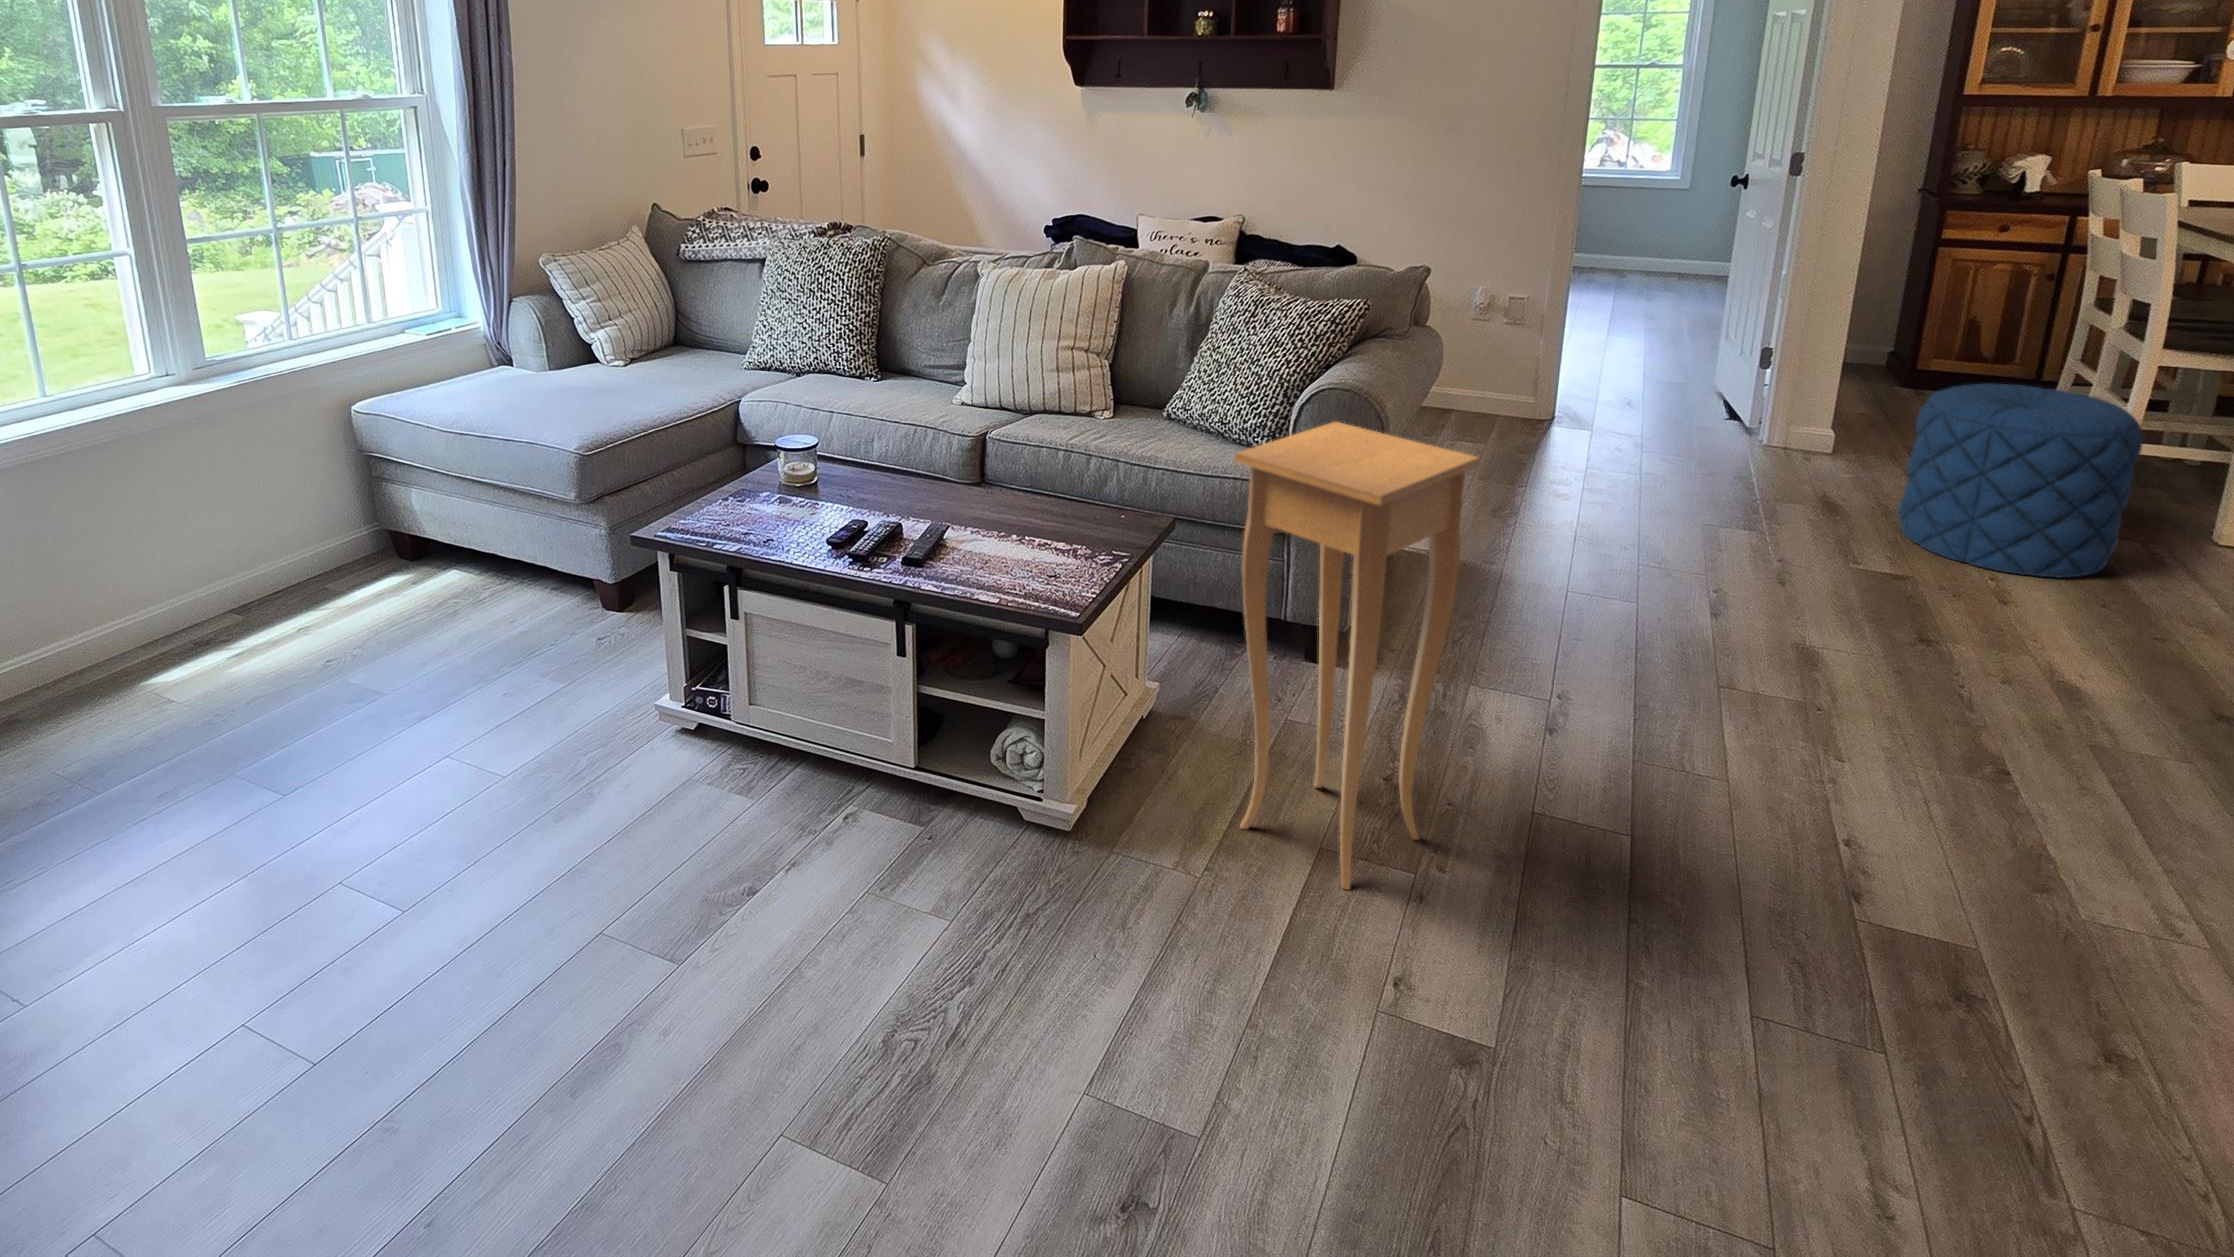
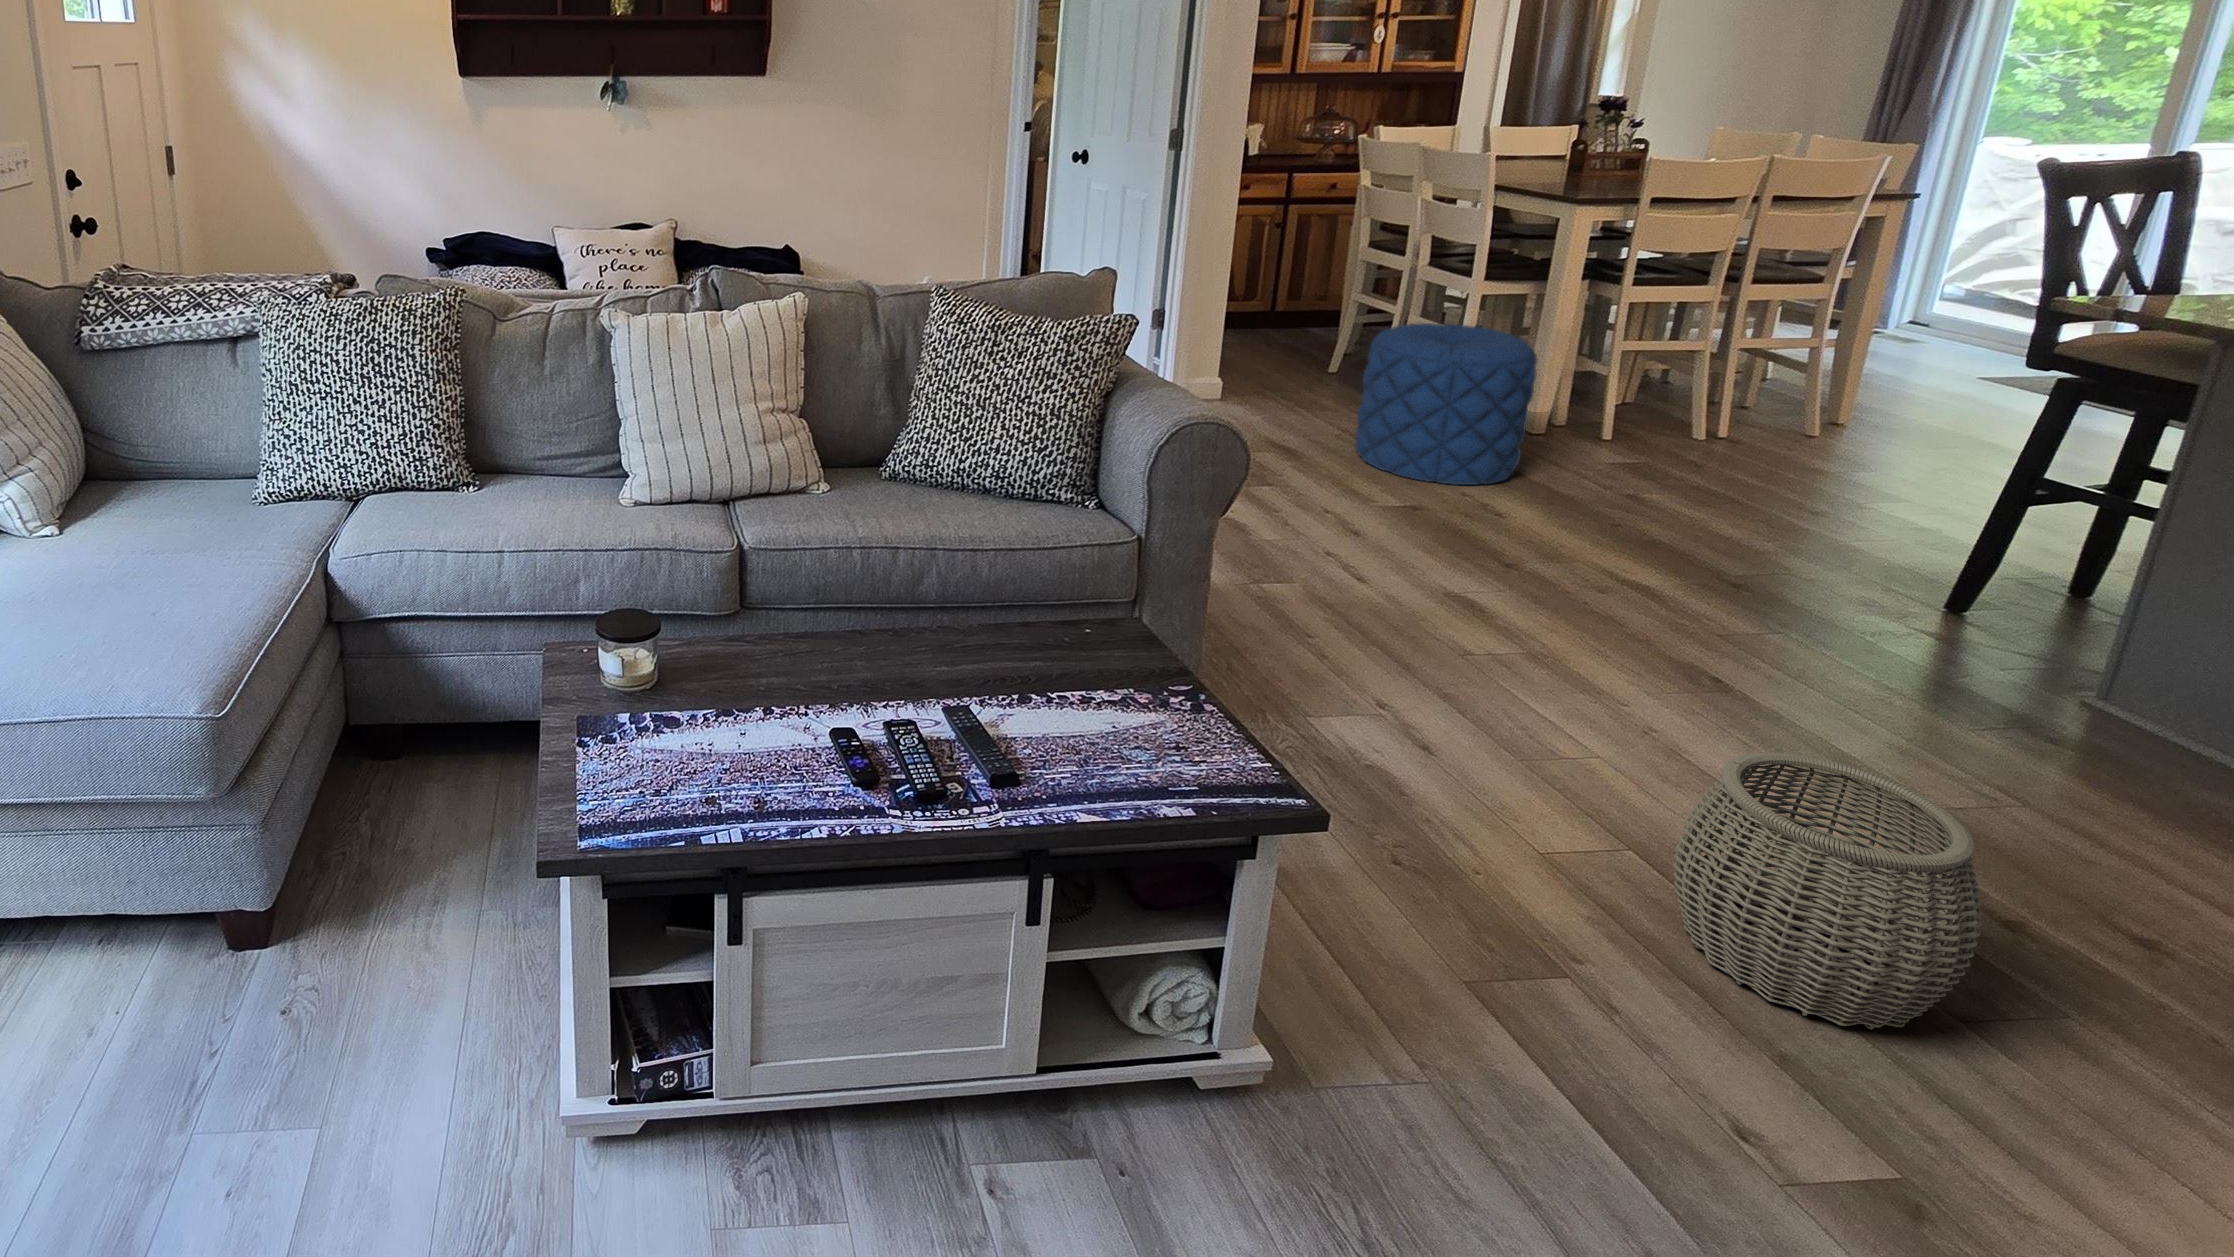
side table: present [1235,422,1479,889] -> none [1349,477,1677,1020]
woven basket: none [1550,740,1802,1007] -> present [1673,752,1983,1029]

